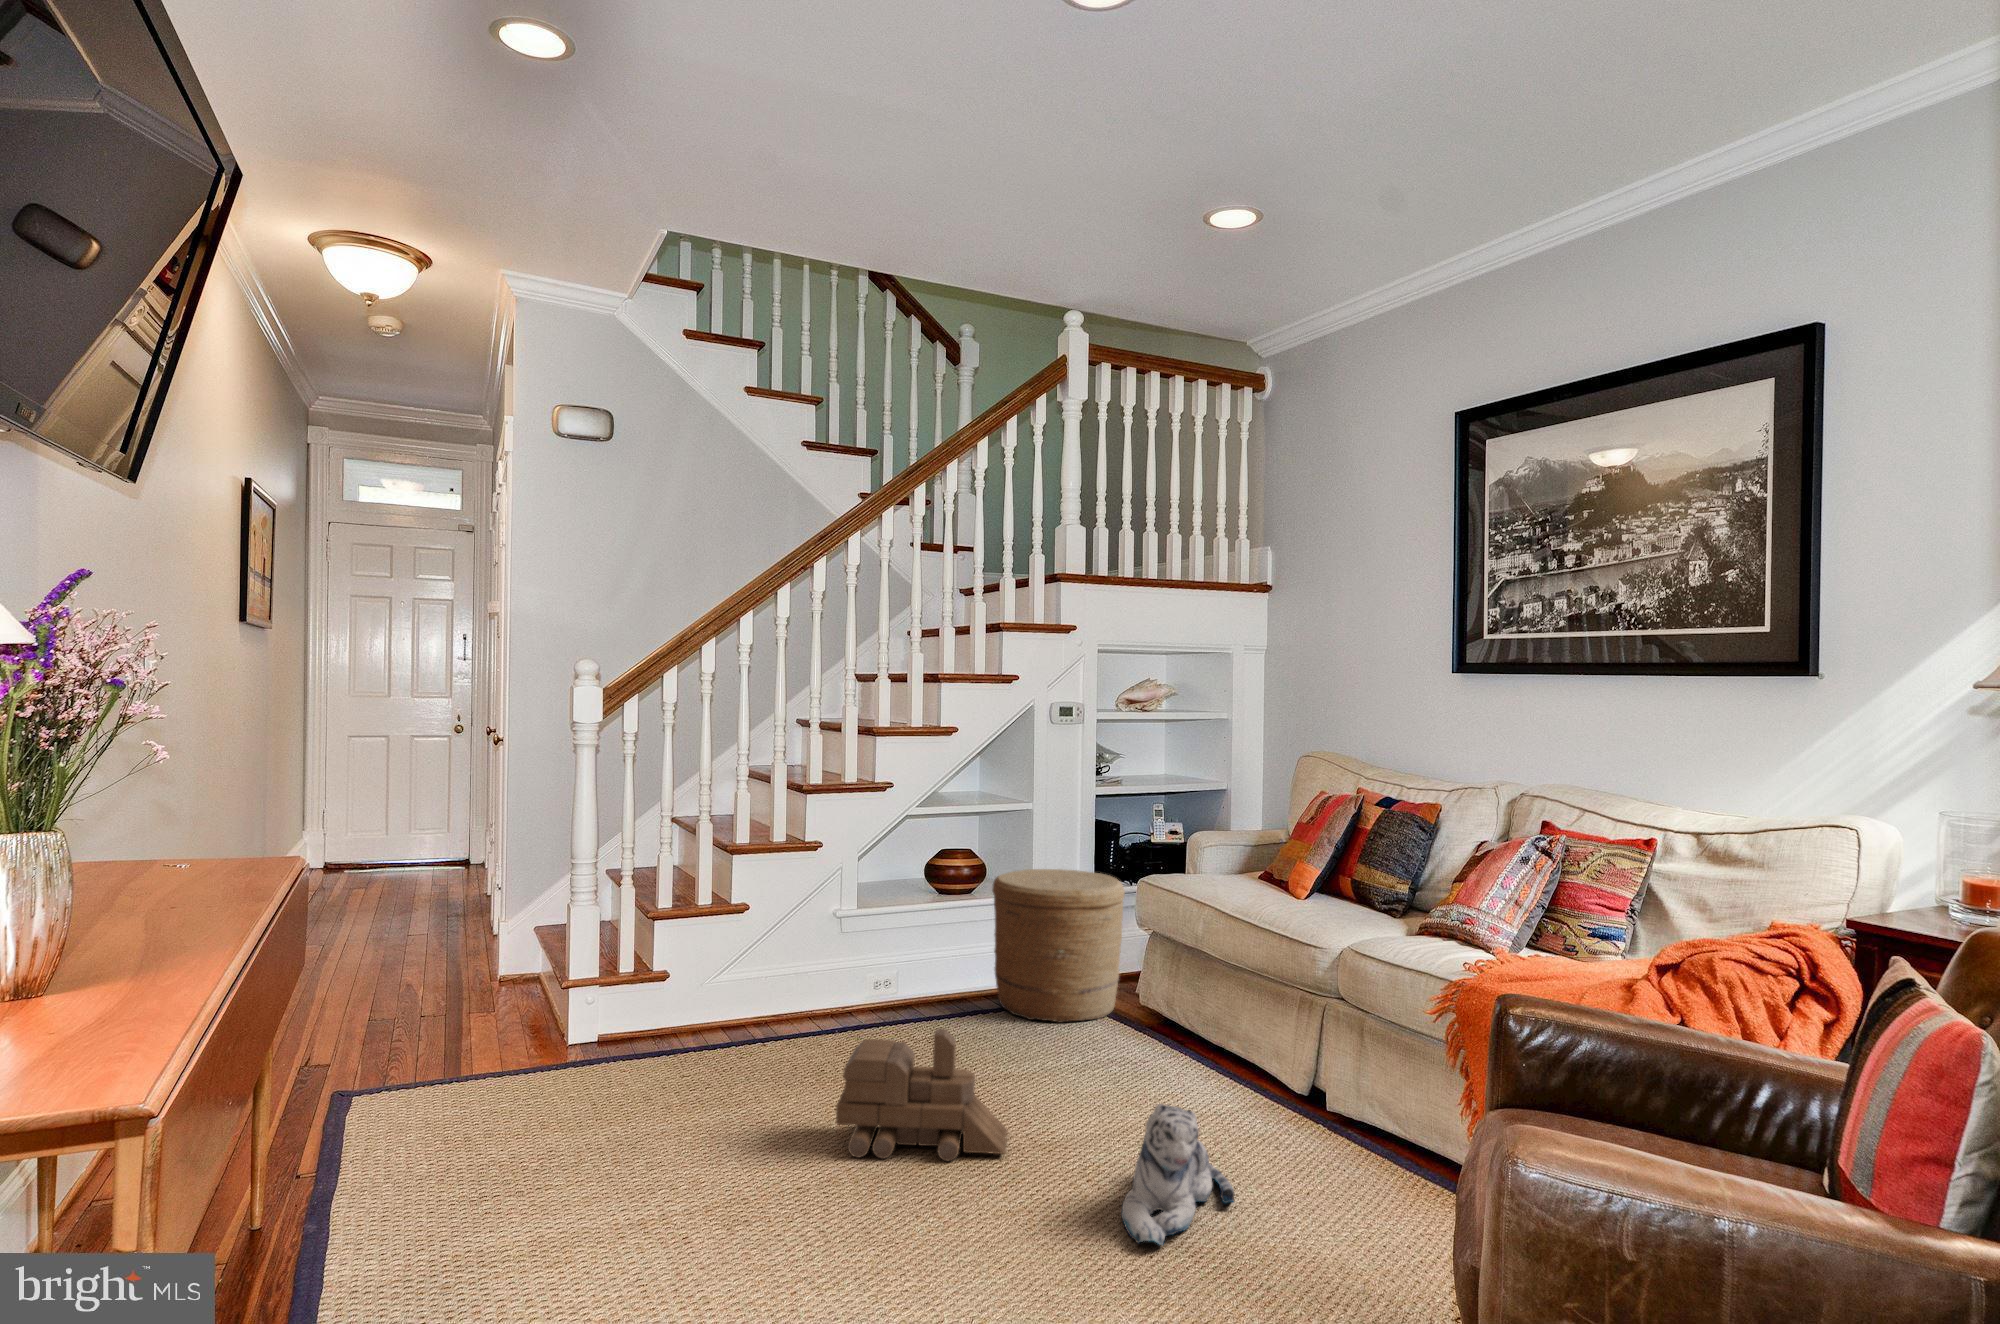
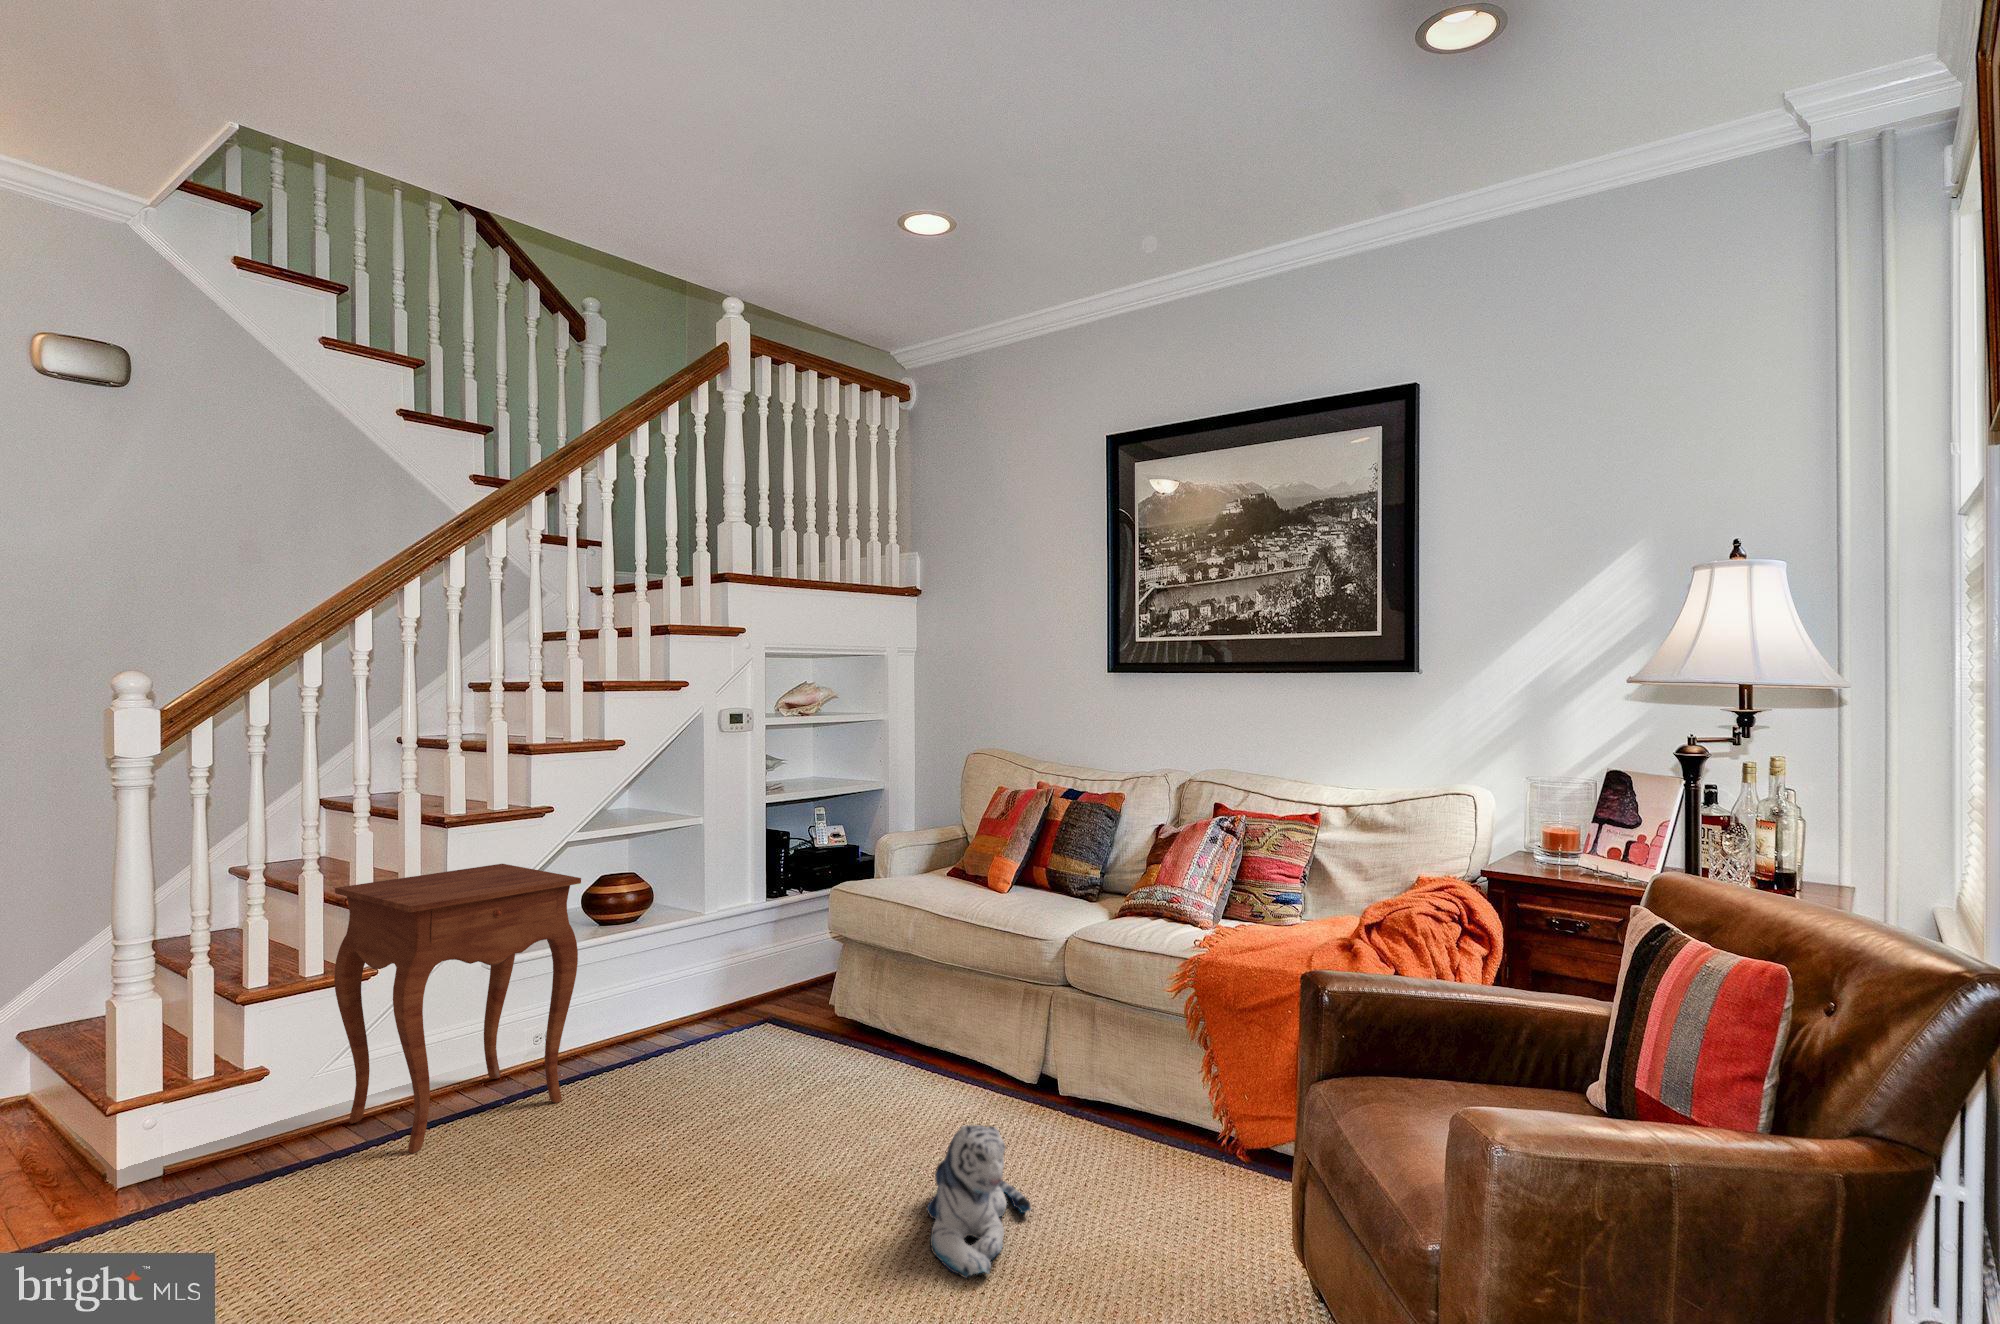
side table: none [716,829,899,1058] -> present [334,864,581,1154]
woven basket: present [992,869,1125,1023] -> none [669,886,813,1052]
toy train: present [836,1029,1008,1161] -> none [573,1083,777,1253]

